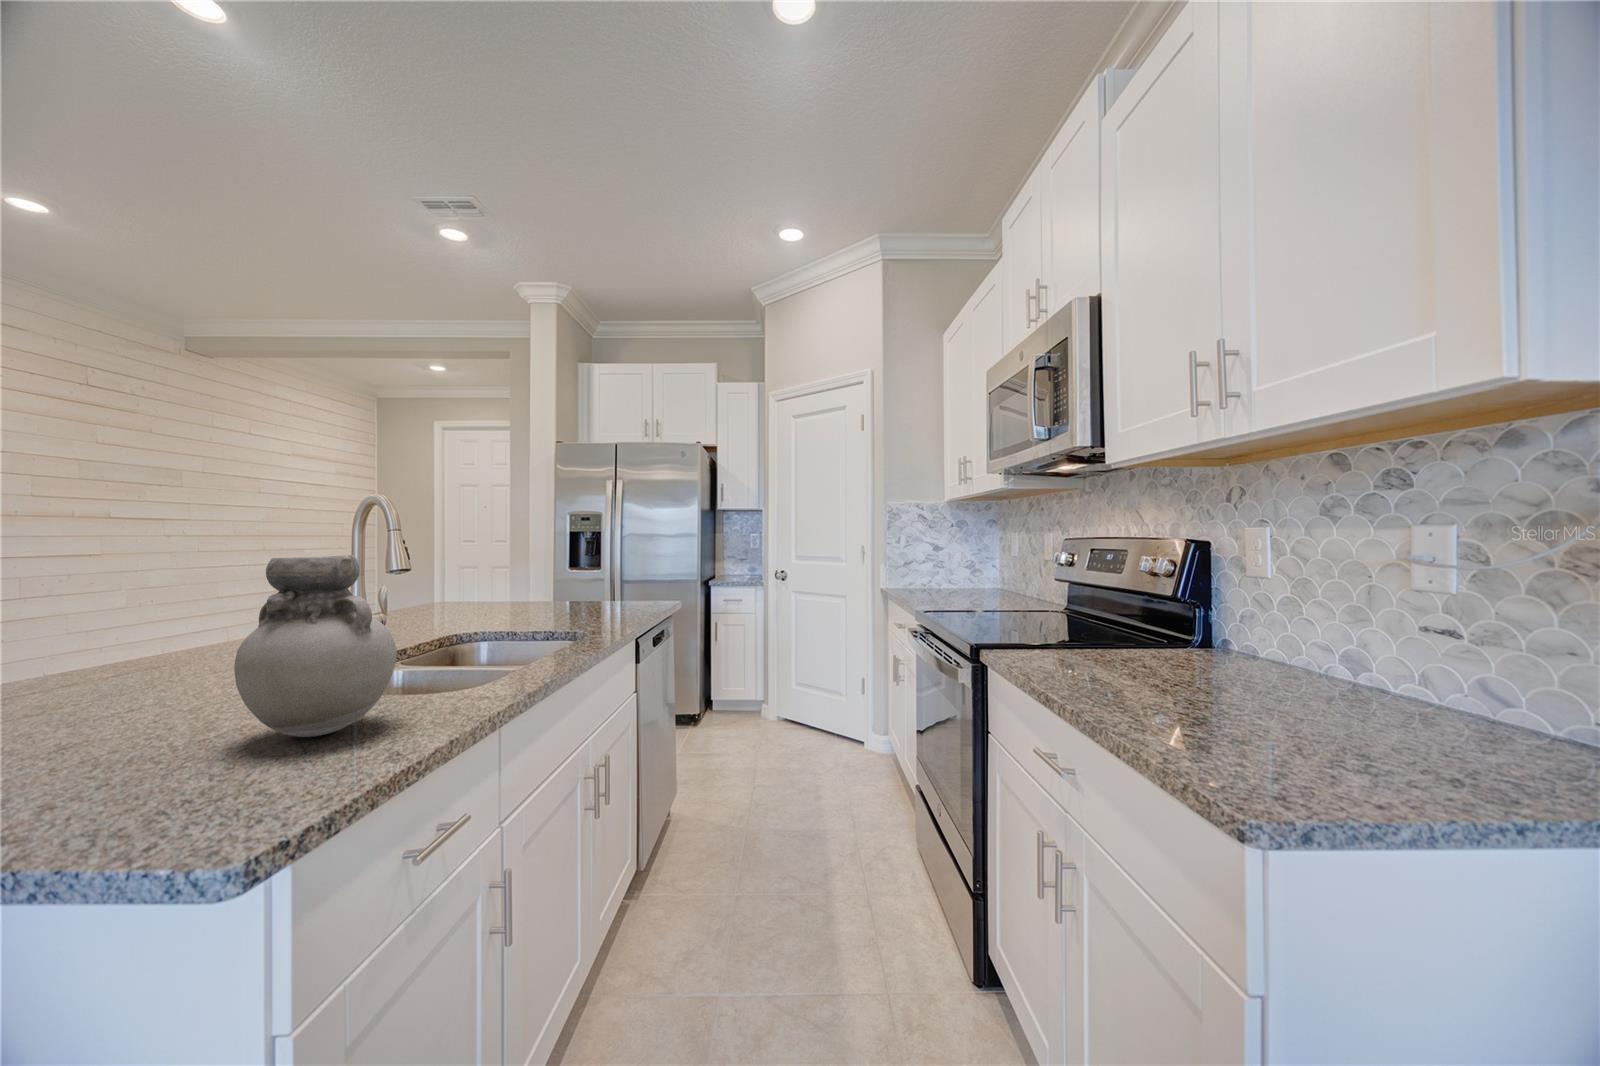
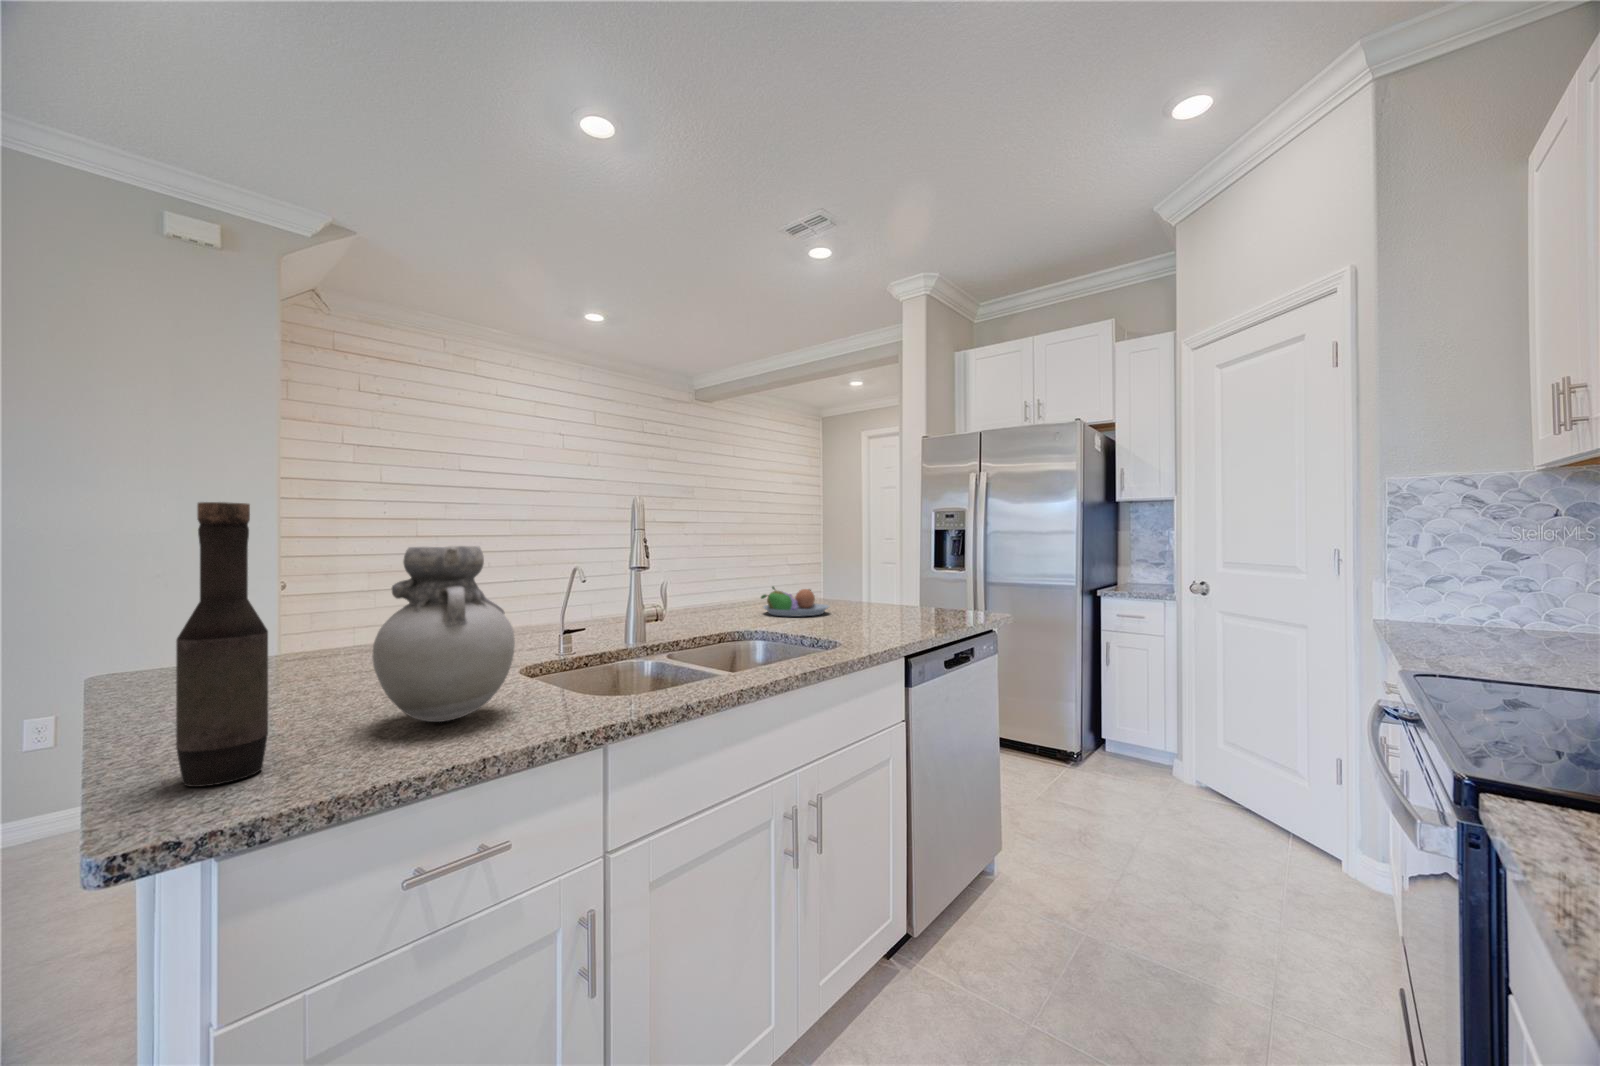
bottle: none [112,513,220,827] -> present [176,502,268,787]
fruit bowl: none [450,589,524,618] -> present [761,587,829,616]

